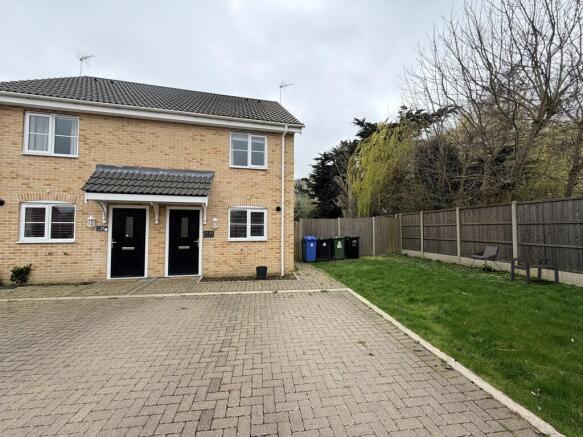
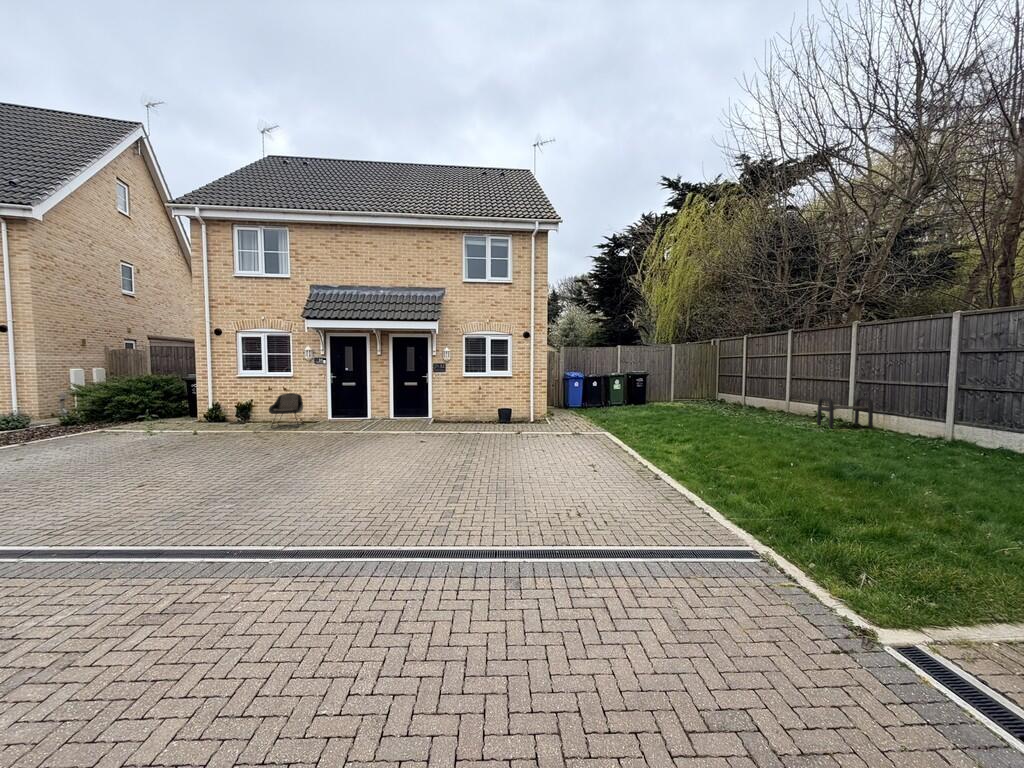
lounge chair: present [469,245,503,272] -> present [269,393,303,426]

